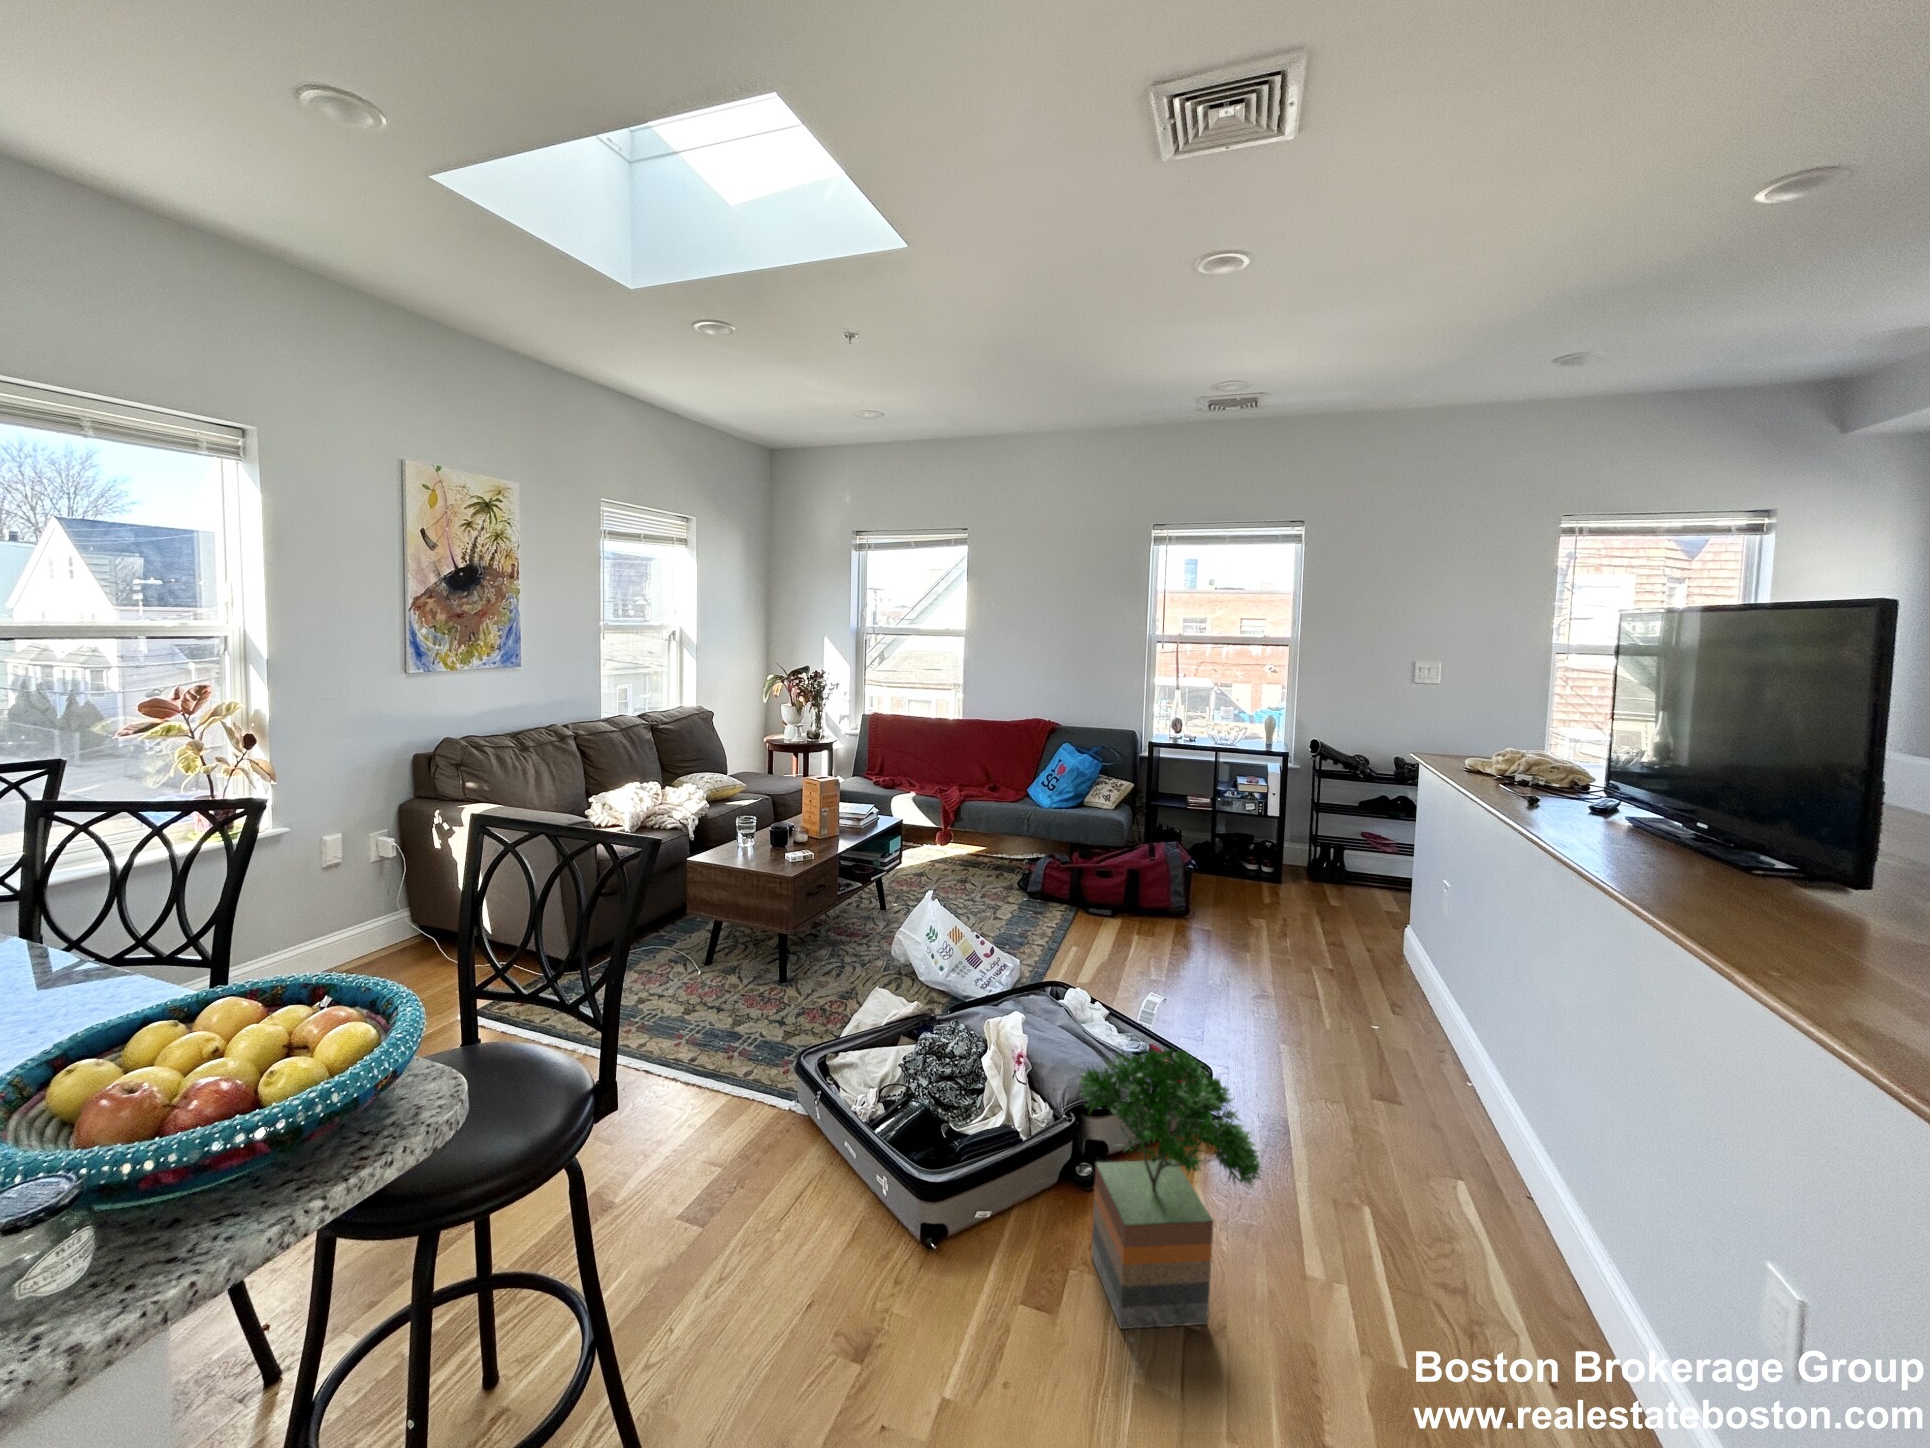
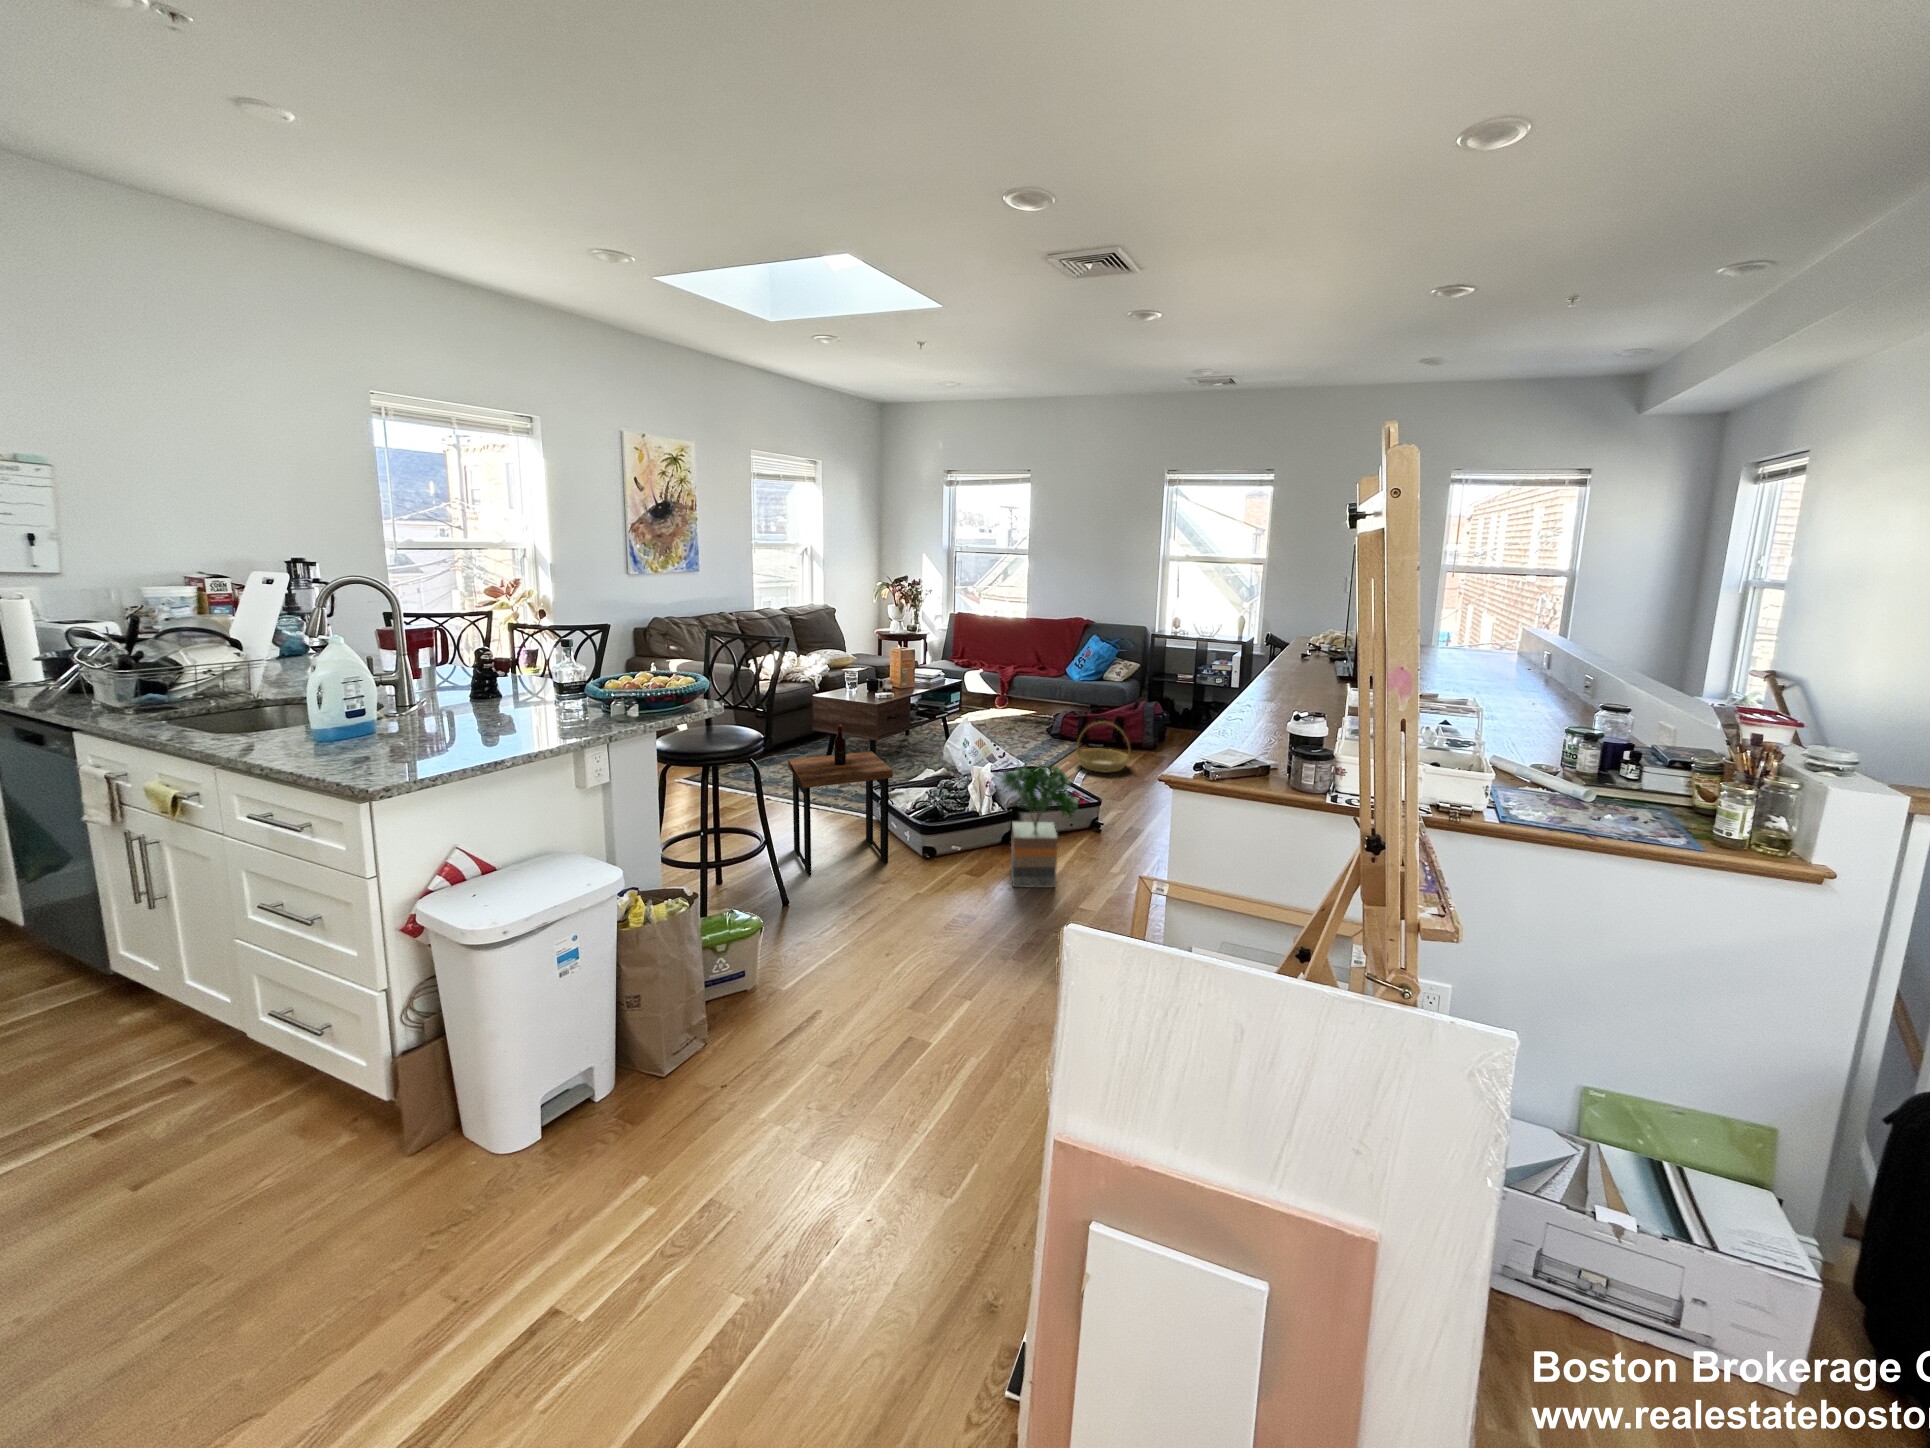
basket: none [1089,887,1176,970] -> present [1076,721,1130,773]
side table: none [649,970,858,1311] -> present [788,725,893,876]

